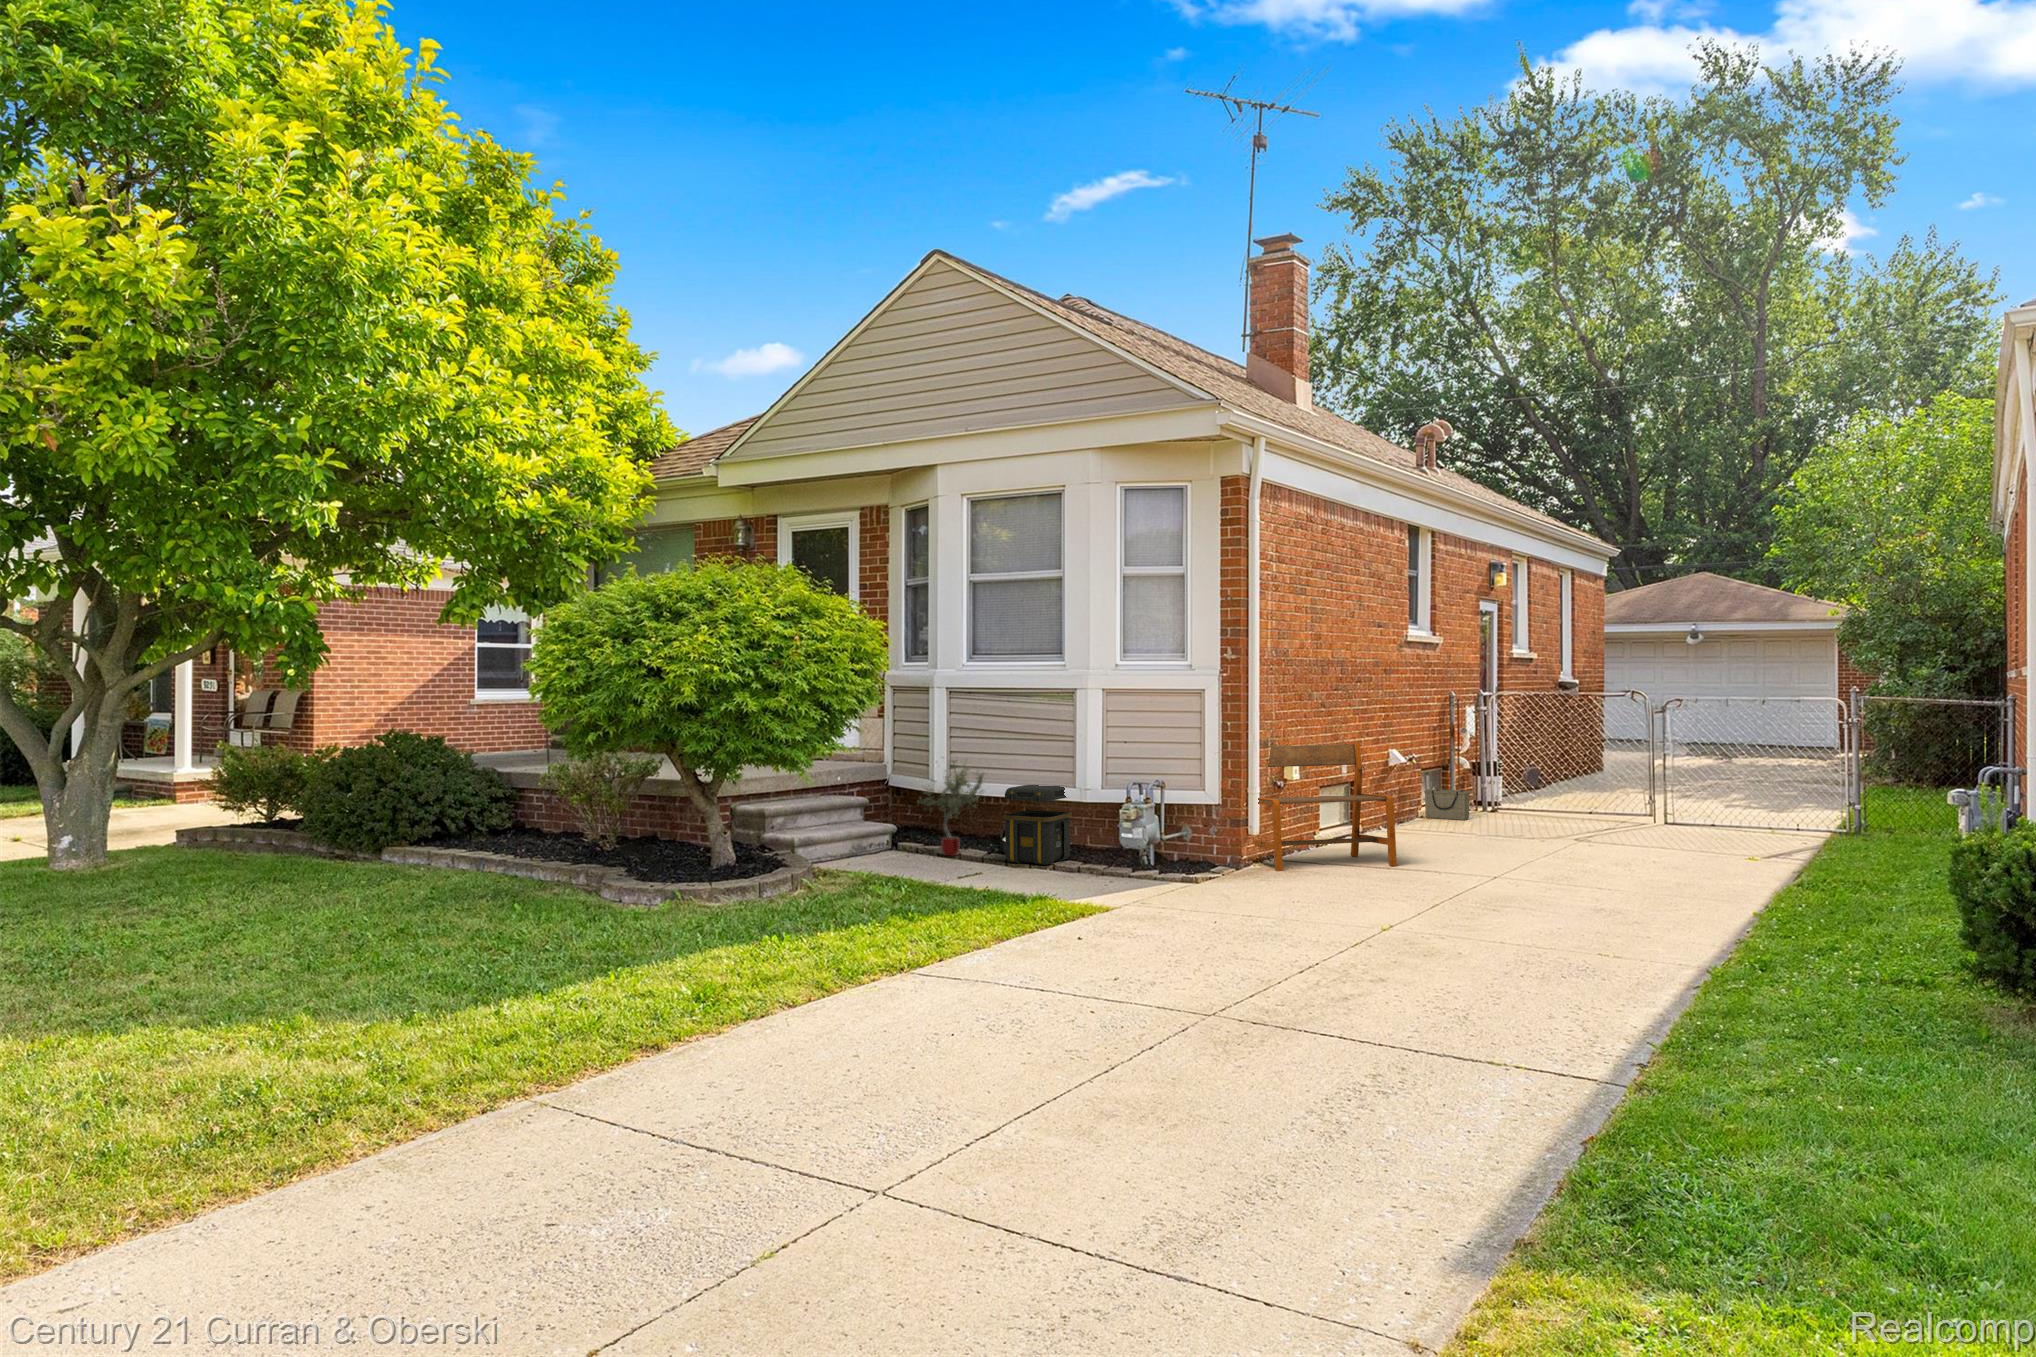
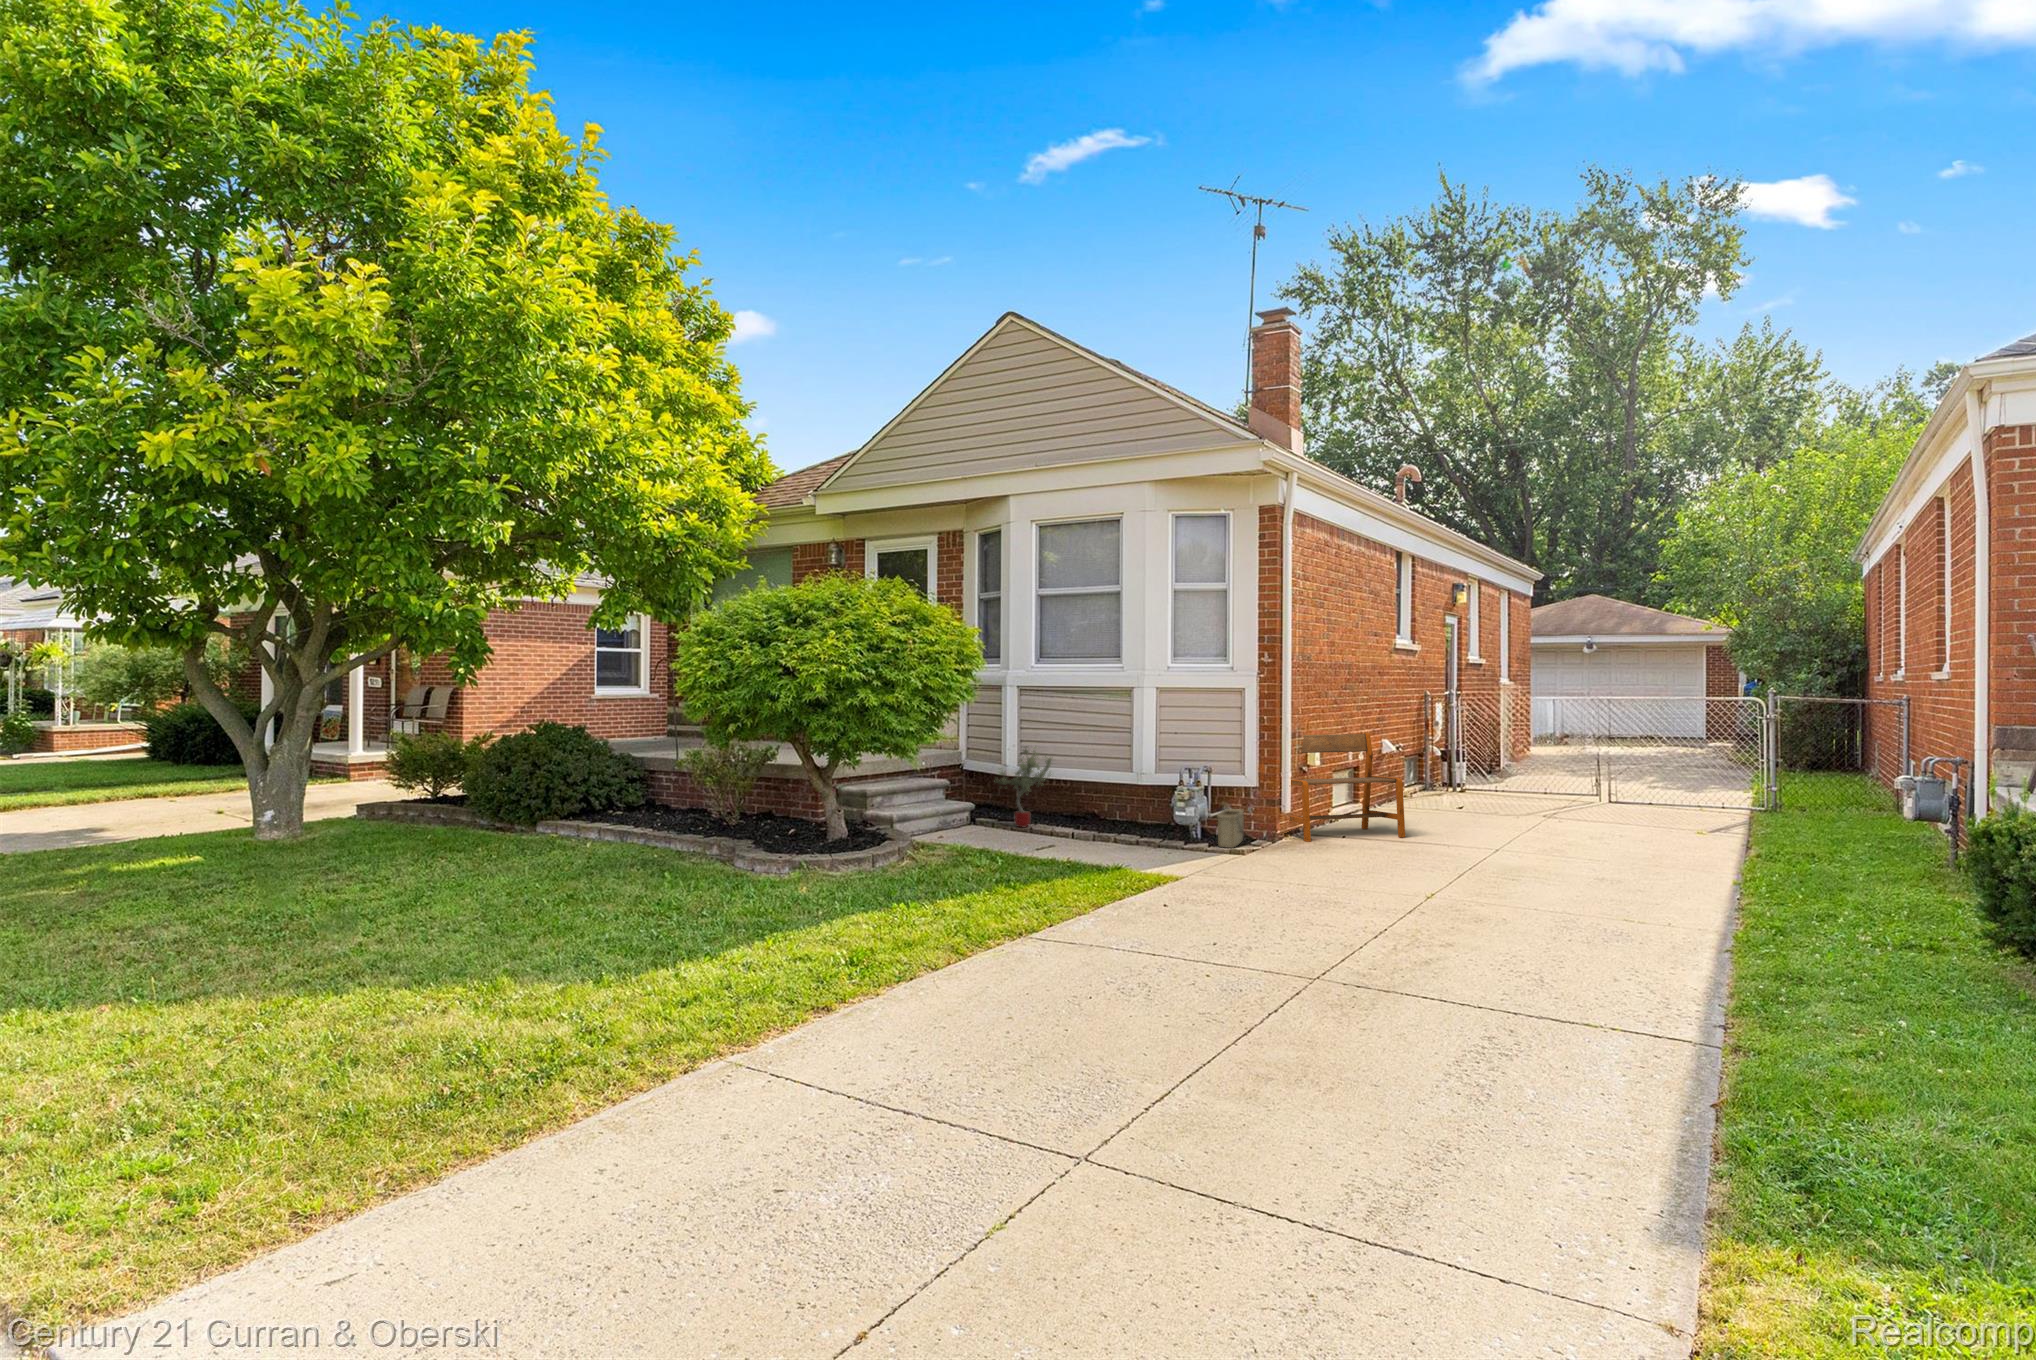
toolbox: present [1004,785,1071,865] -> none [1071,767,1127,836]
basket: present [1424,789,1470,820] -> present [1217,809,1244,848]

